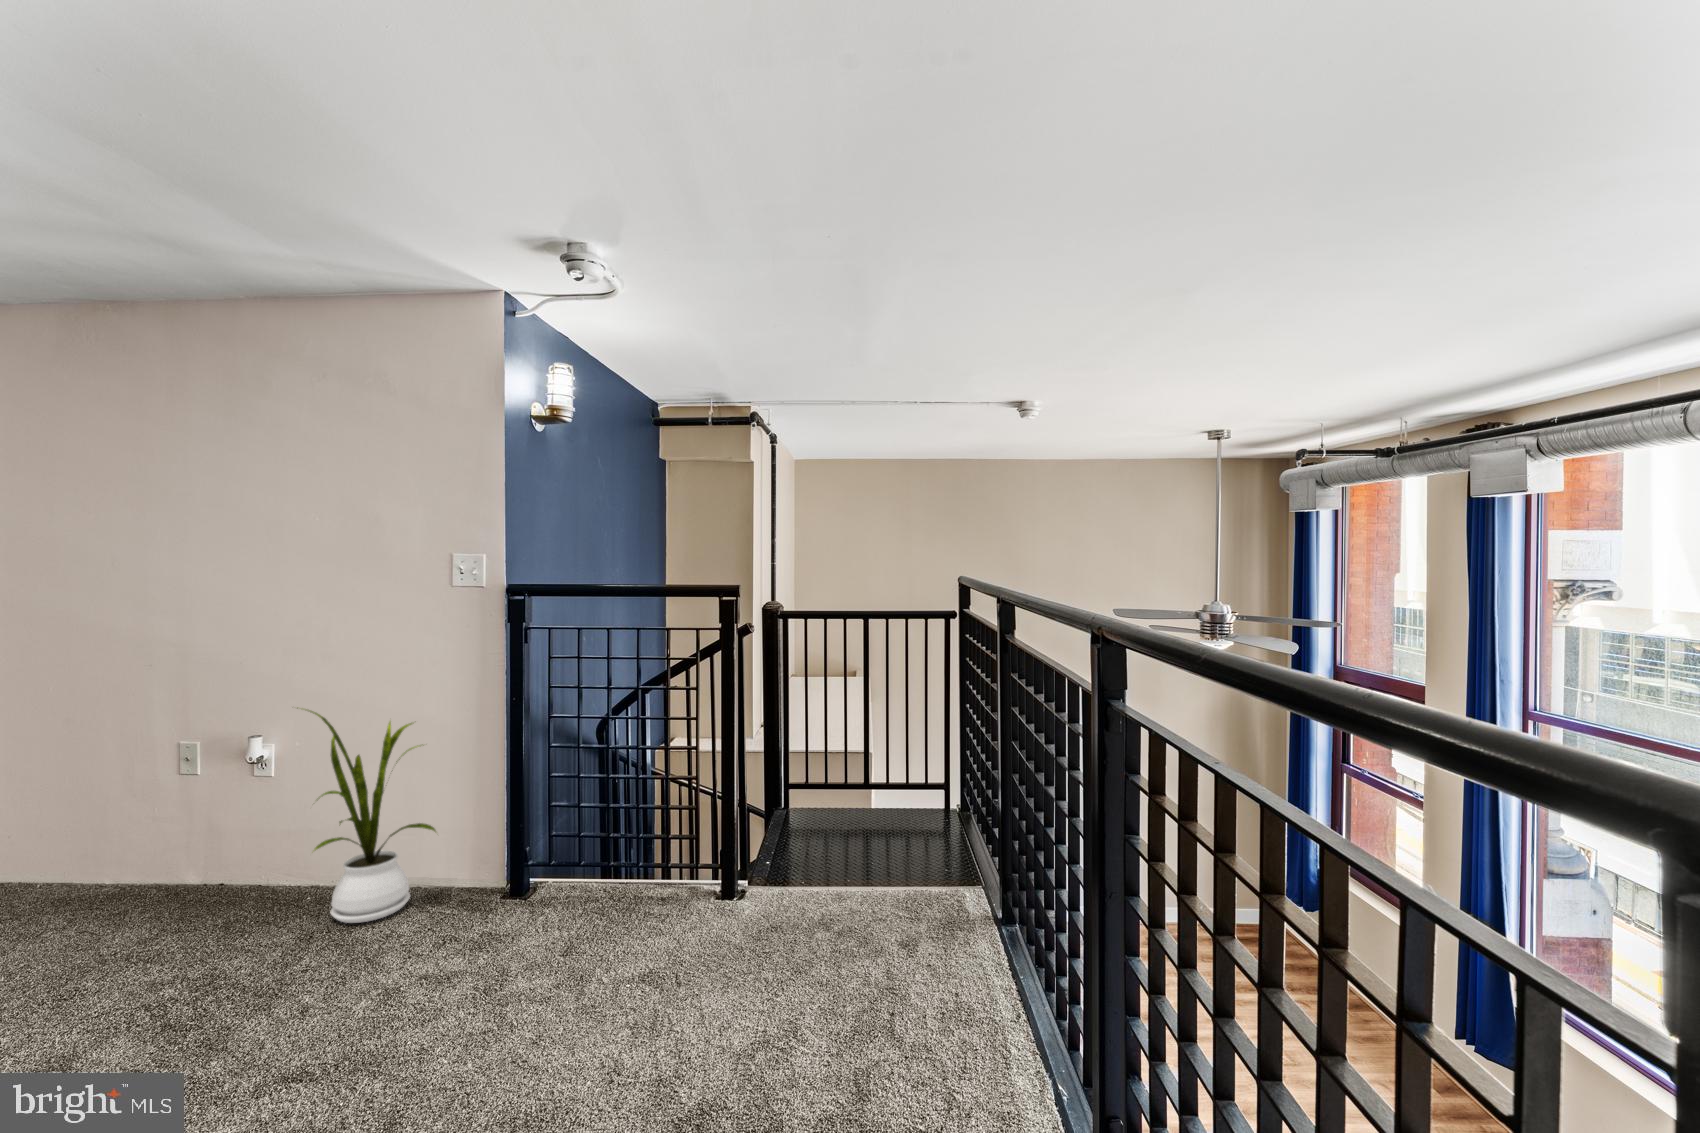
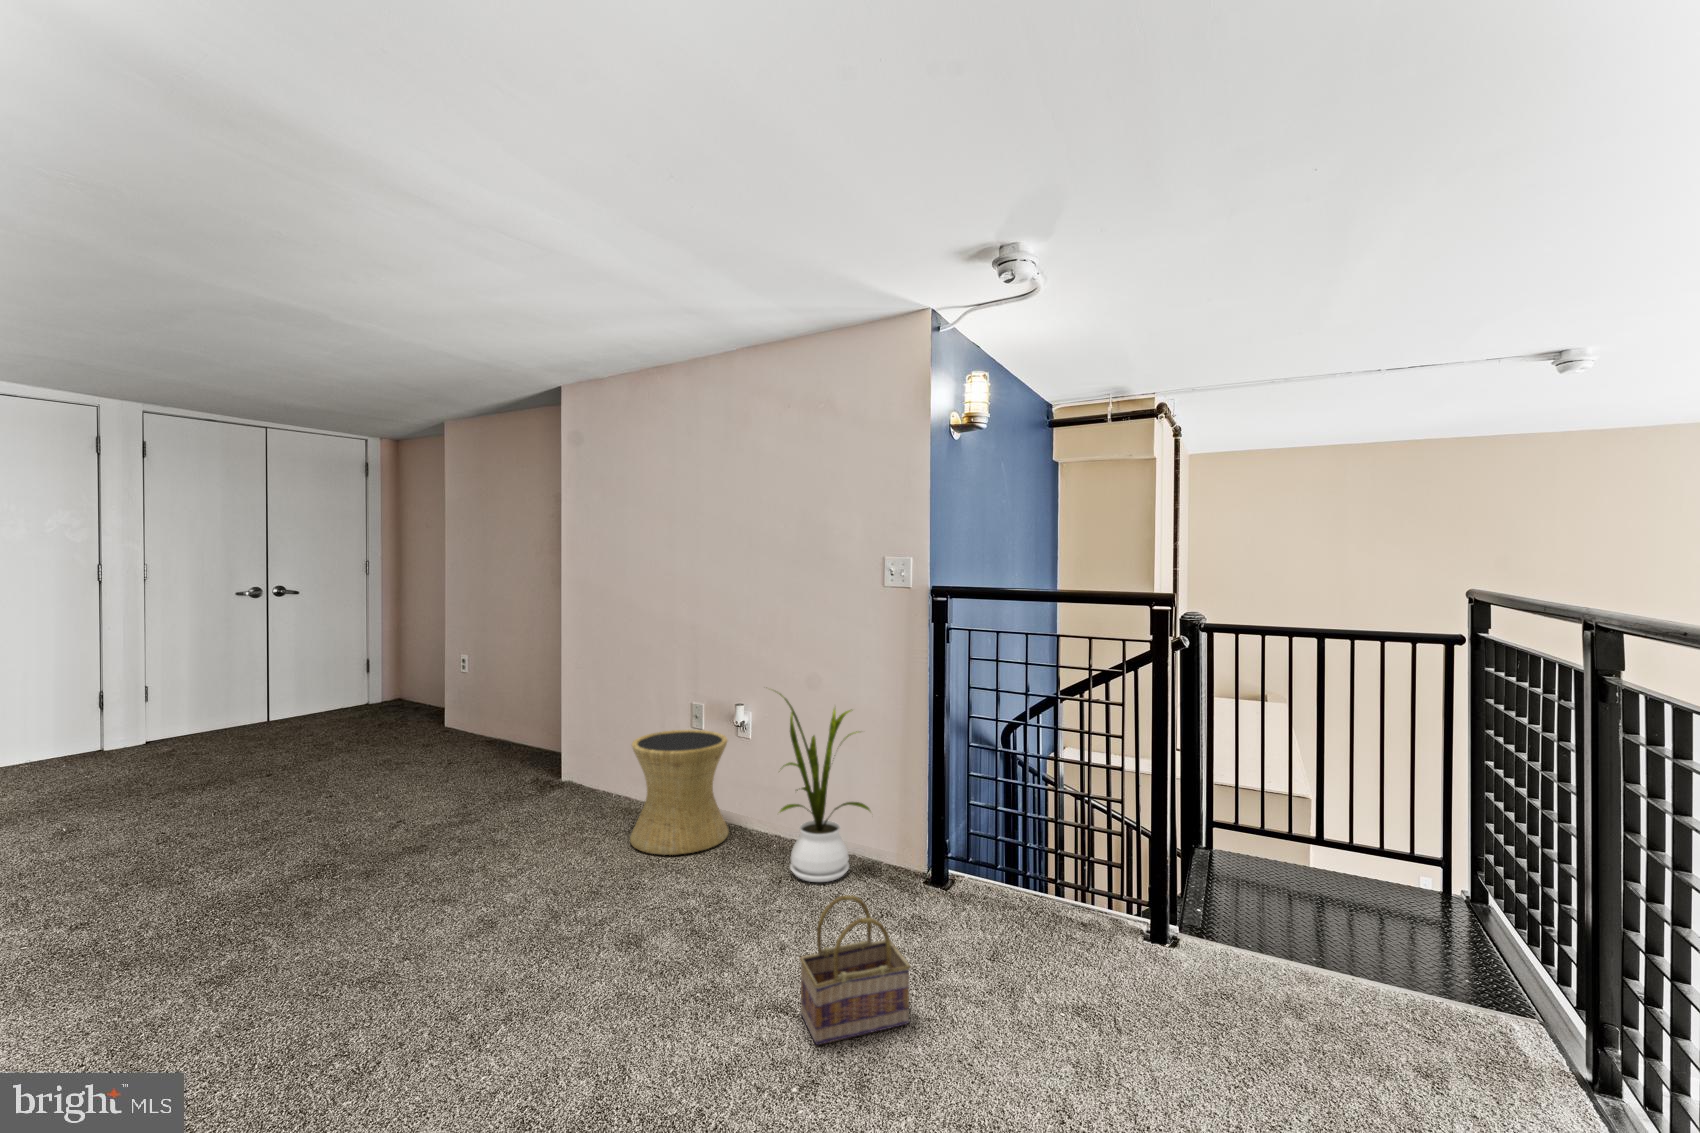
side table: none [81,770,247,936] -> present [630,730,729,855]
basket: none [321,920,462,1094] -> present [800,896,911,1045]

